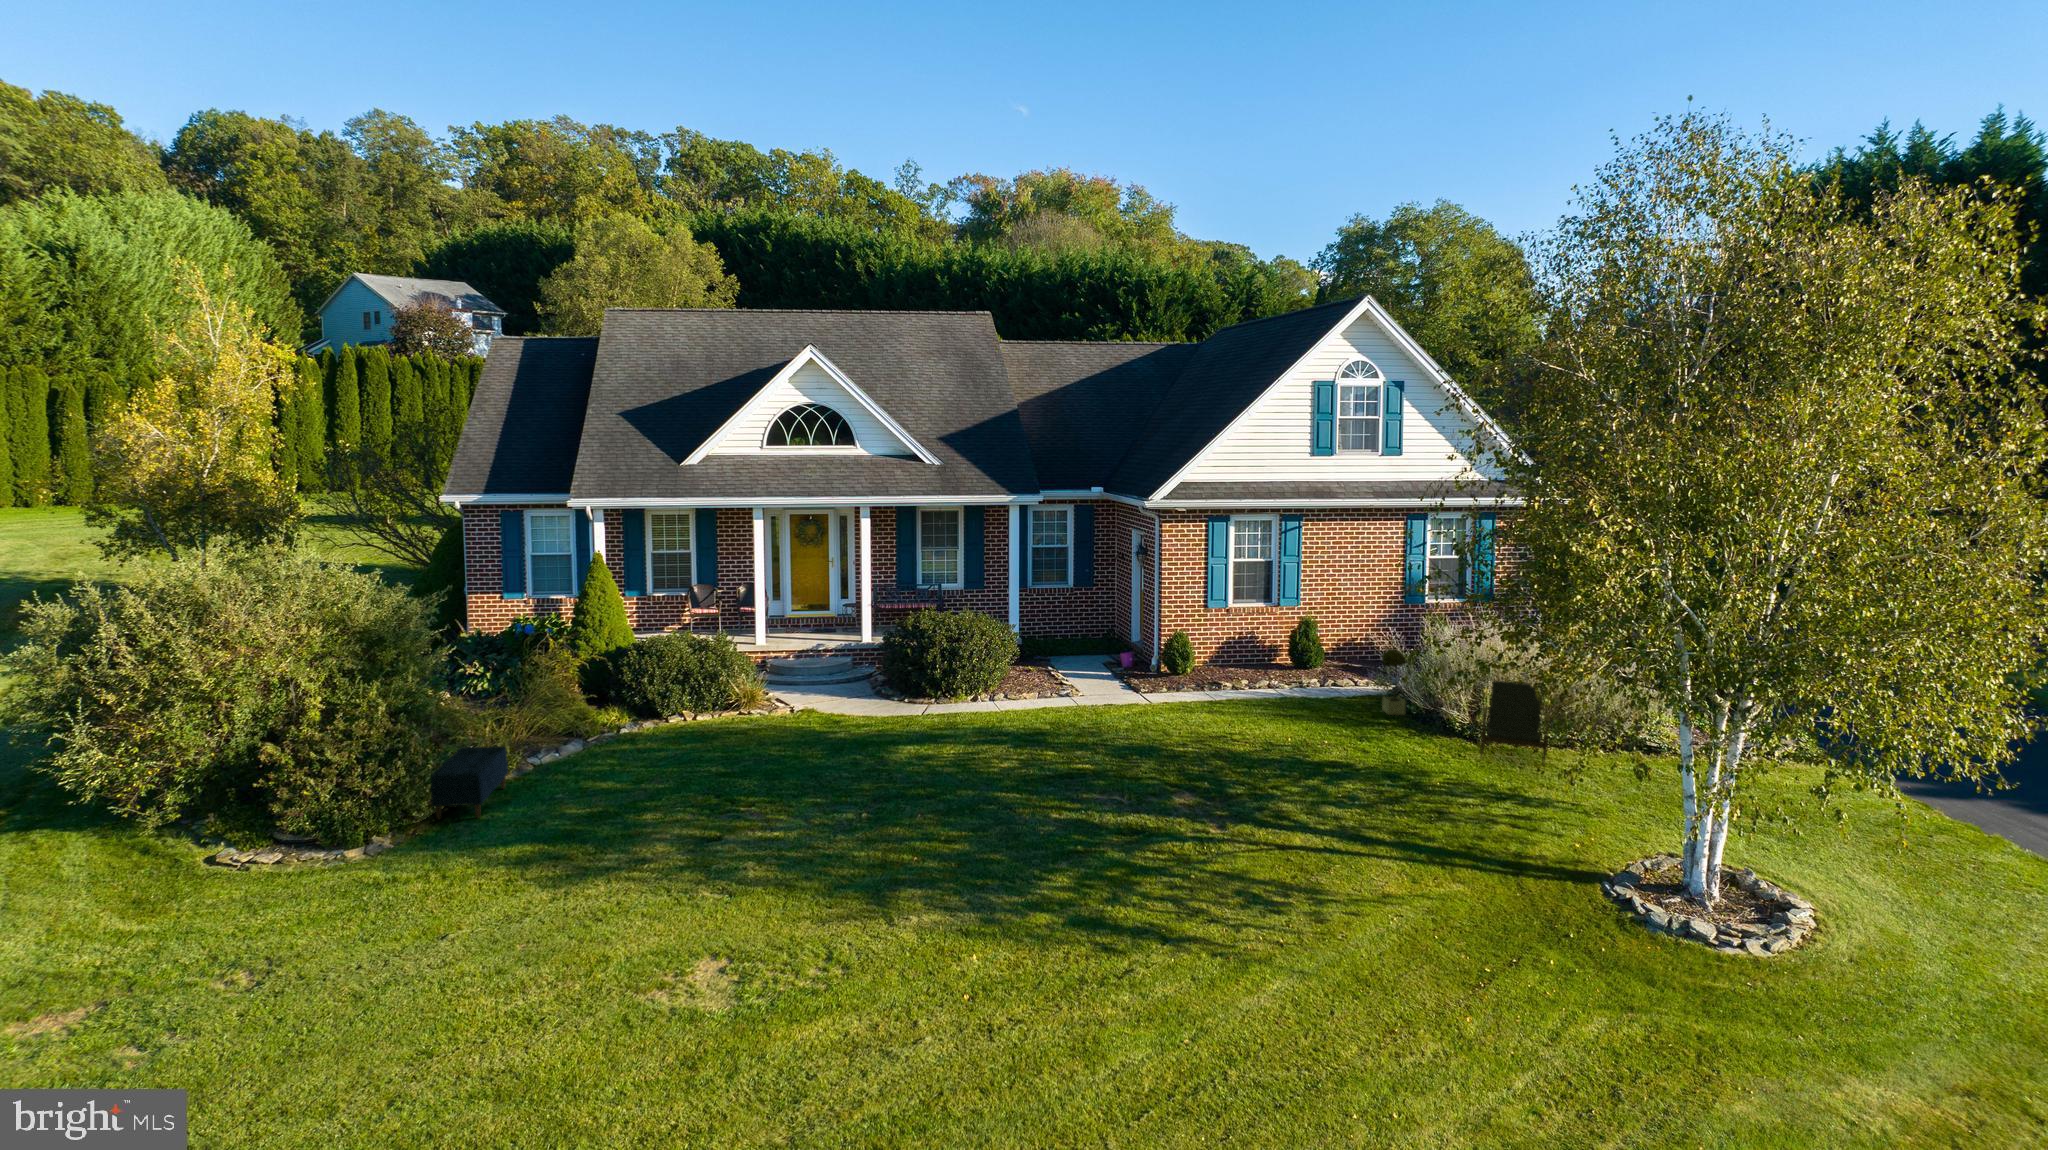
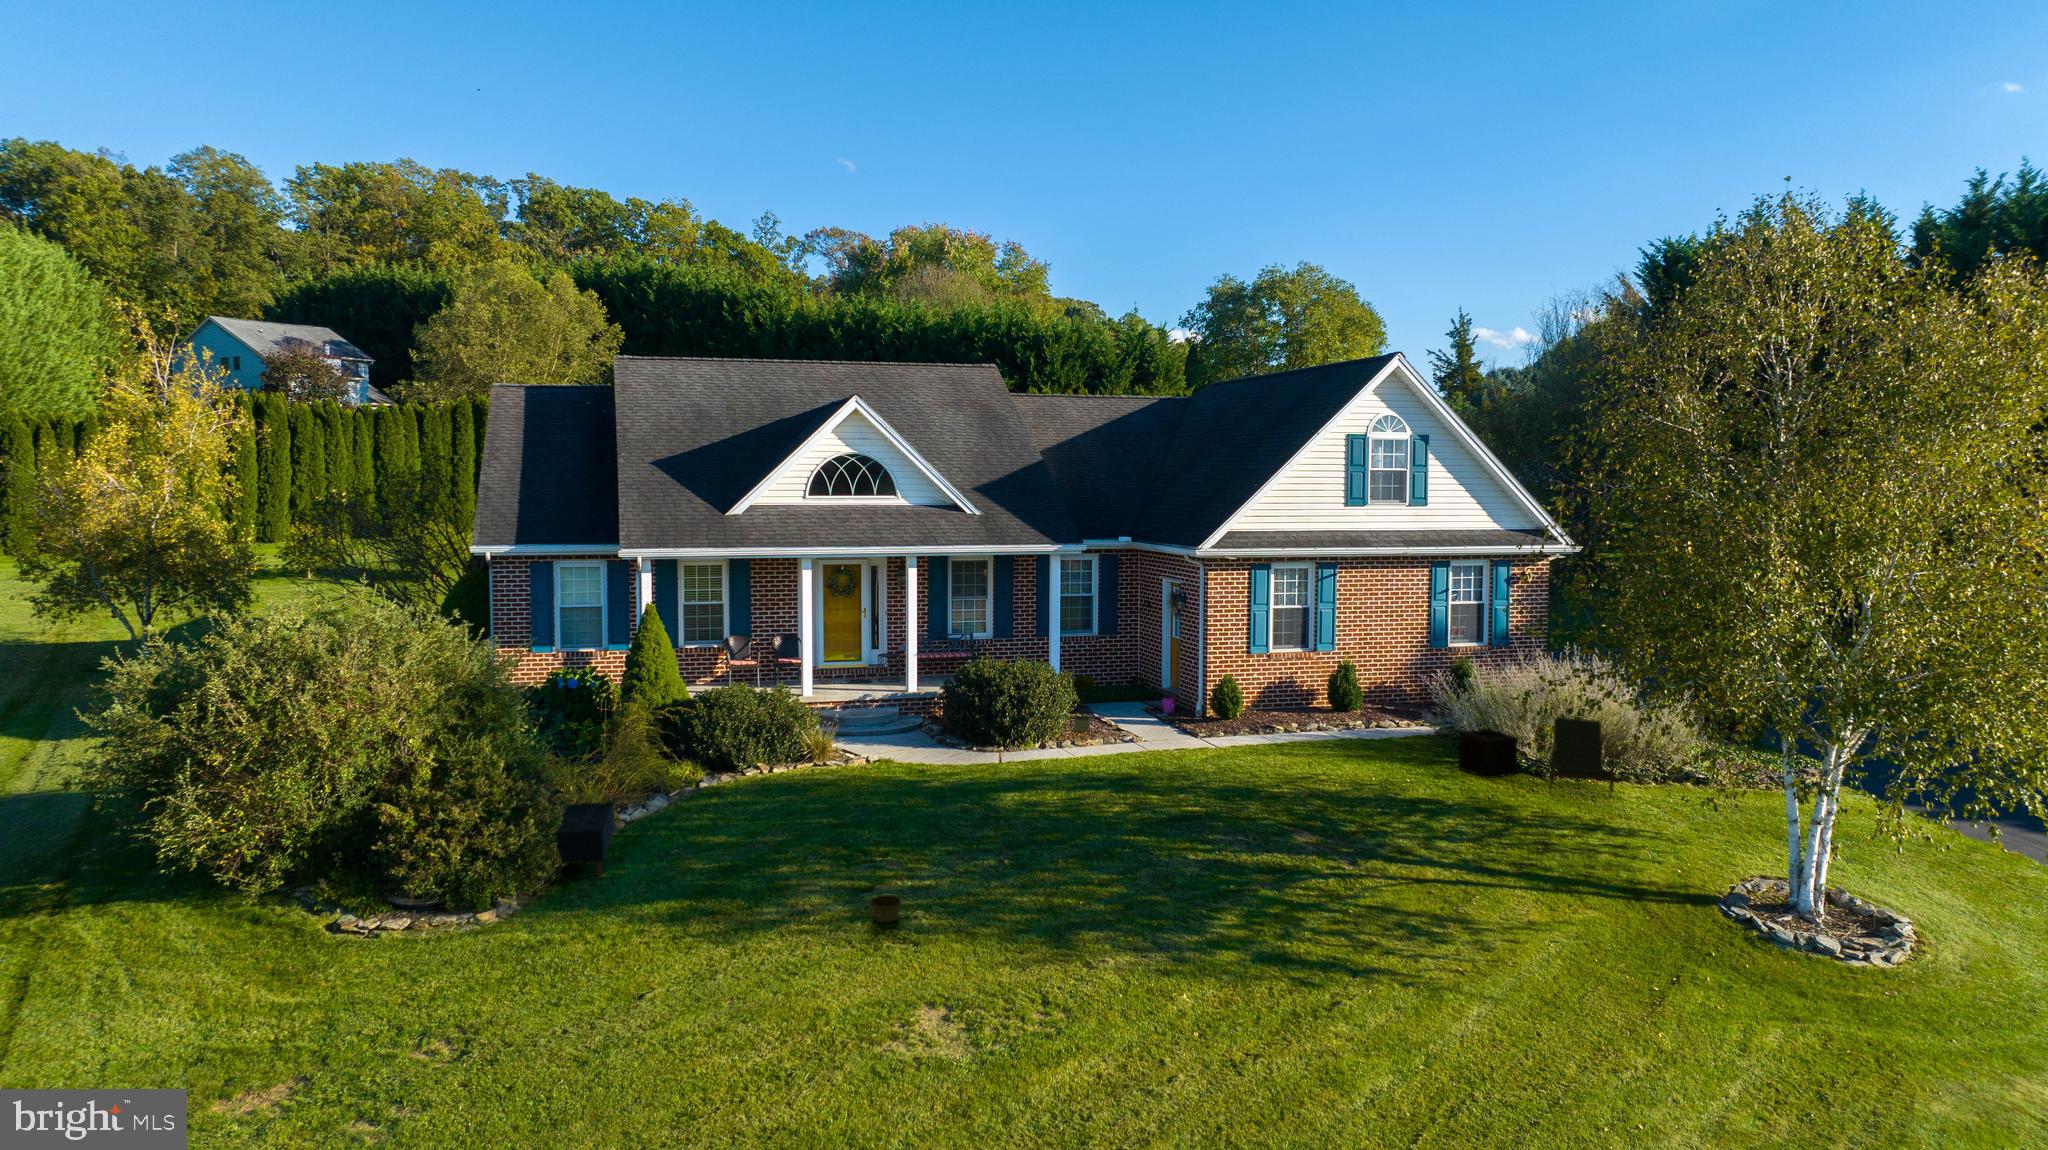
potted tree: present [1382,649,1408,715] -> present [1072,674,1095,732]
wooden crate: none [1395,691,1456,742] -> present [1458,729,1518,779]
basket: none [710,836,743,874] -> present [870,887,902,923]

